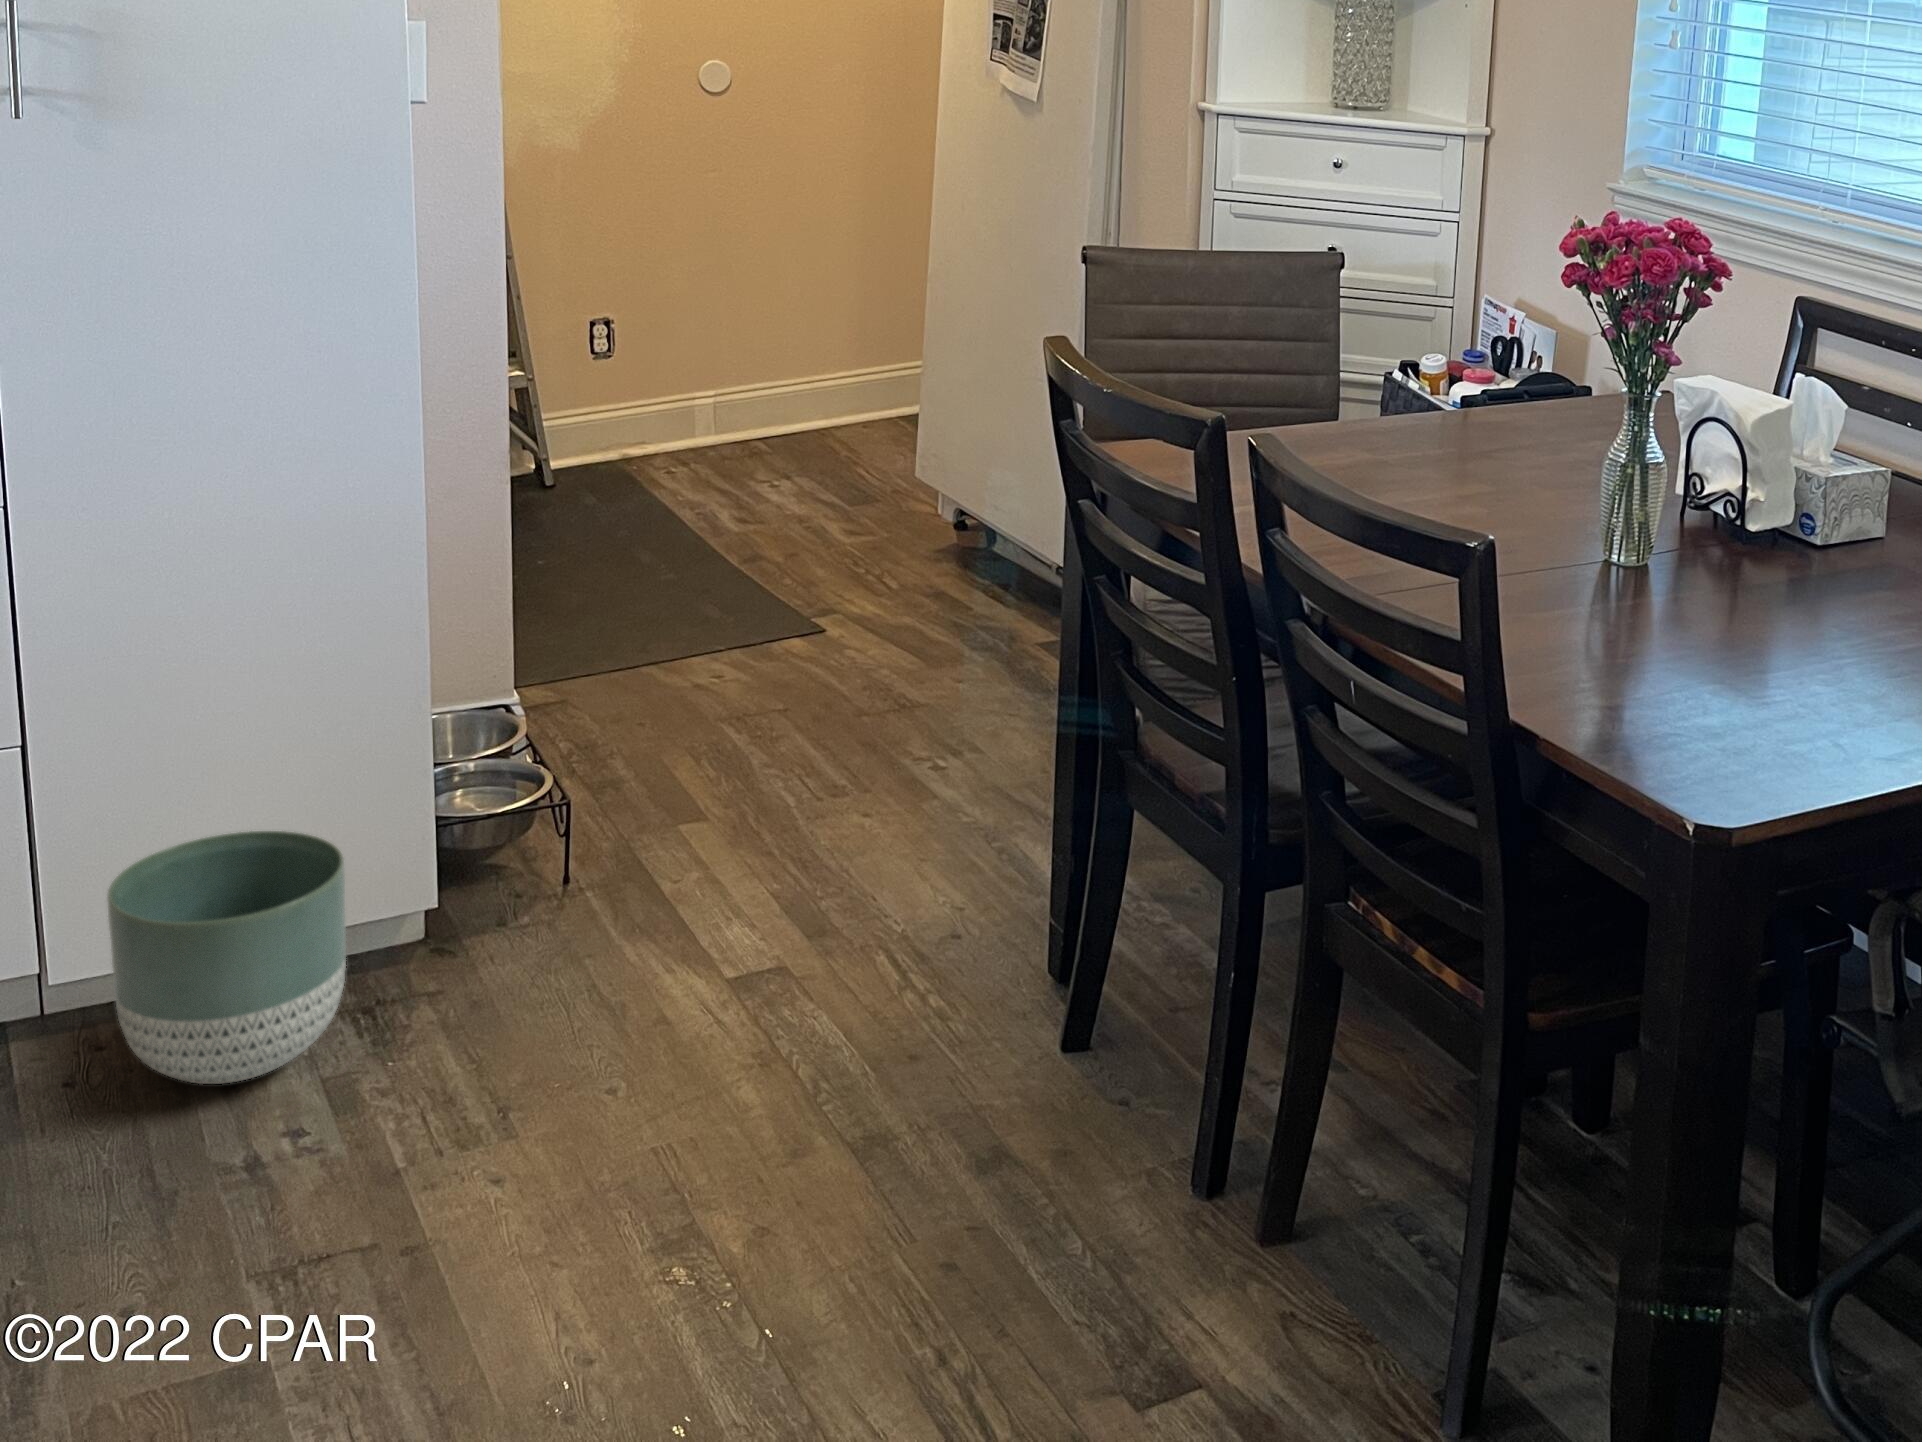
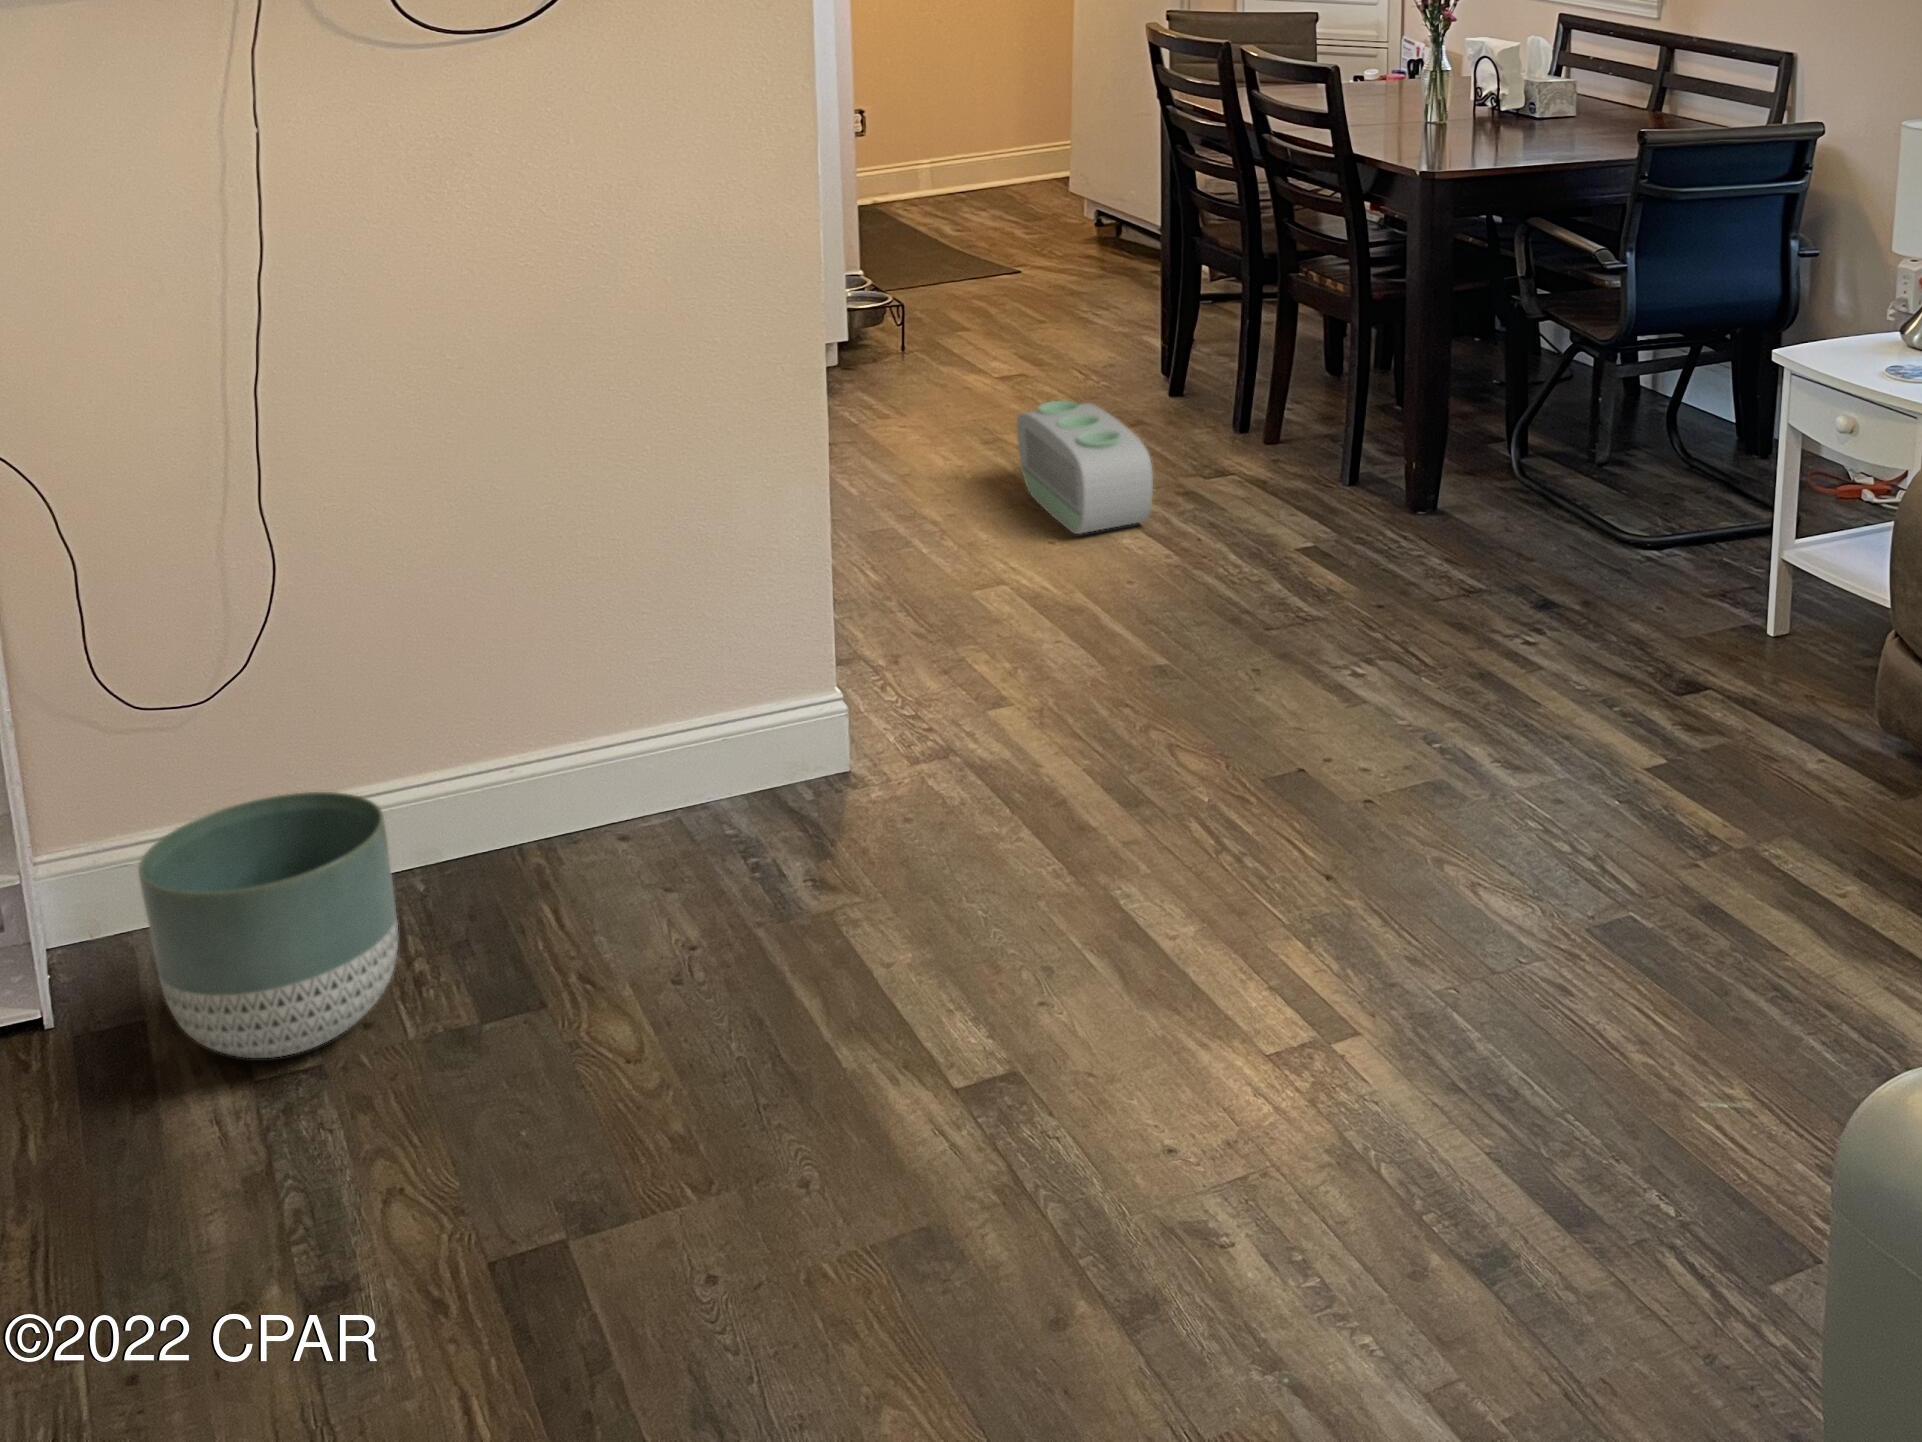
air purifier: none [873,480,1012,609] -> present [1017,401,1153,534]

